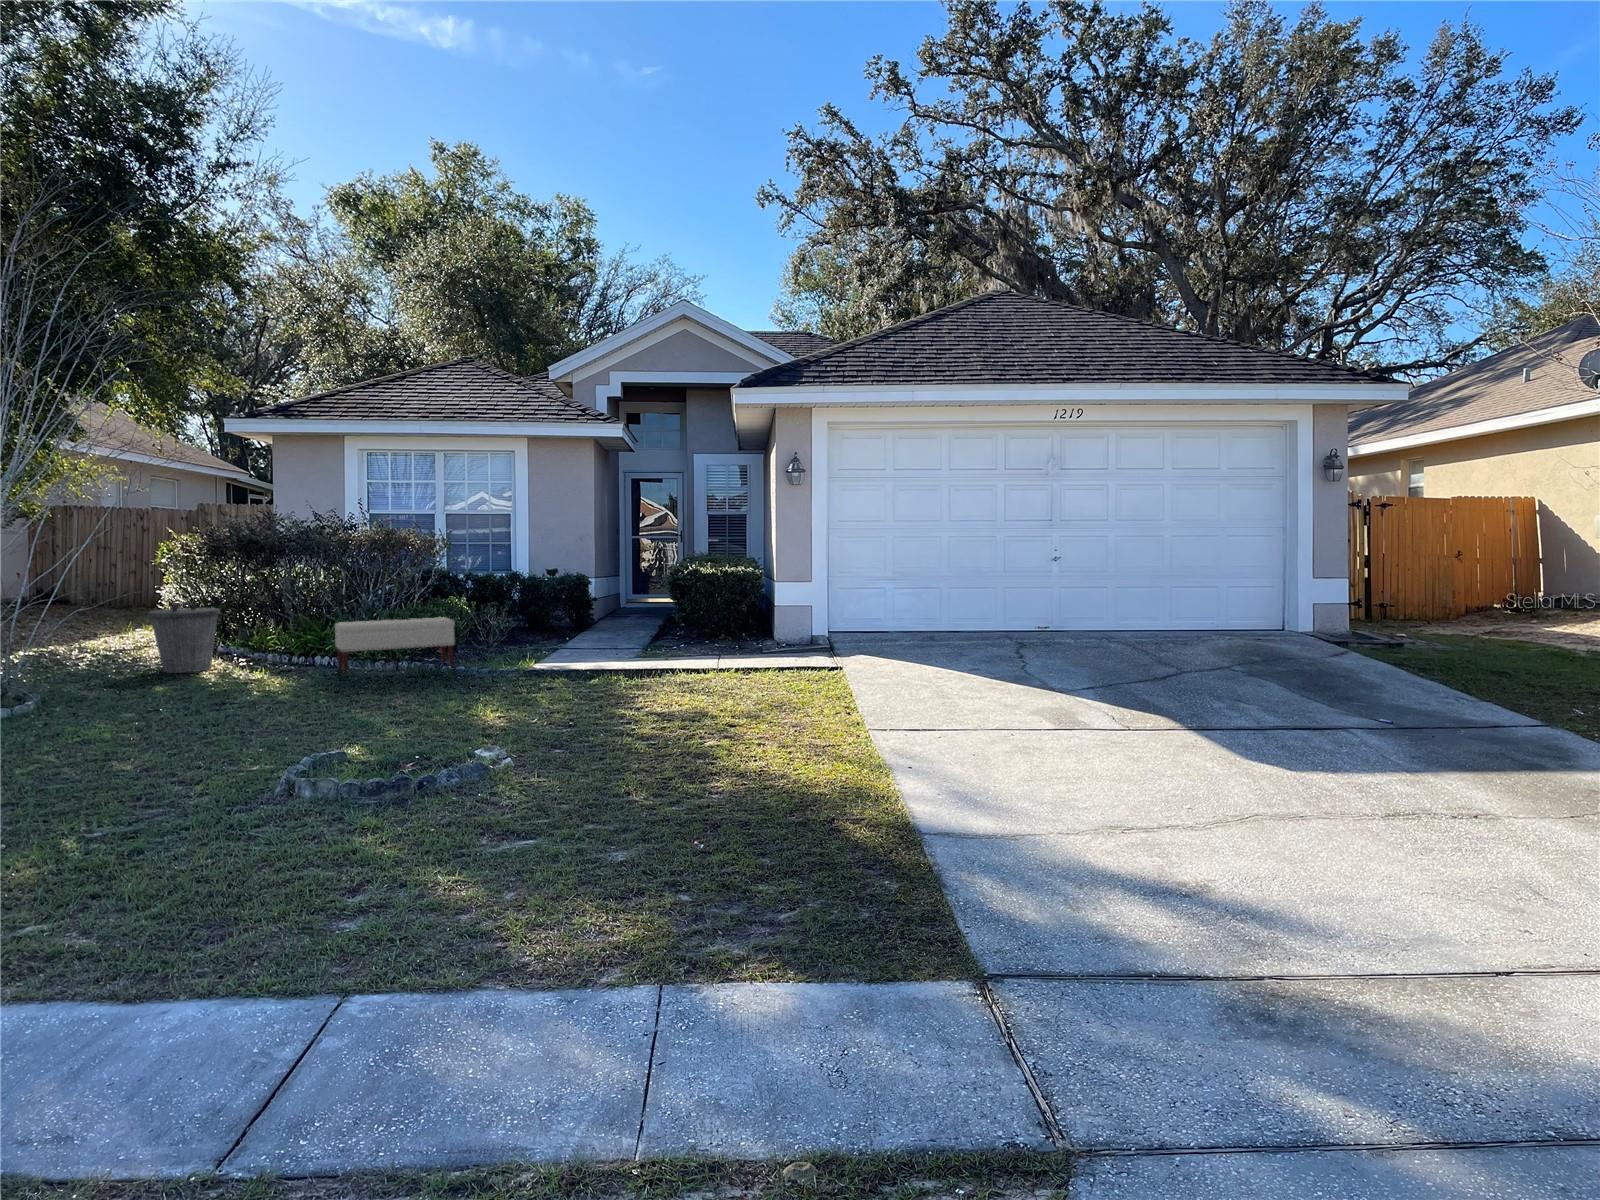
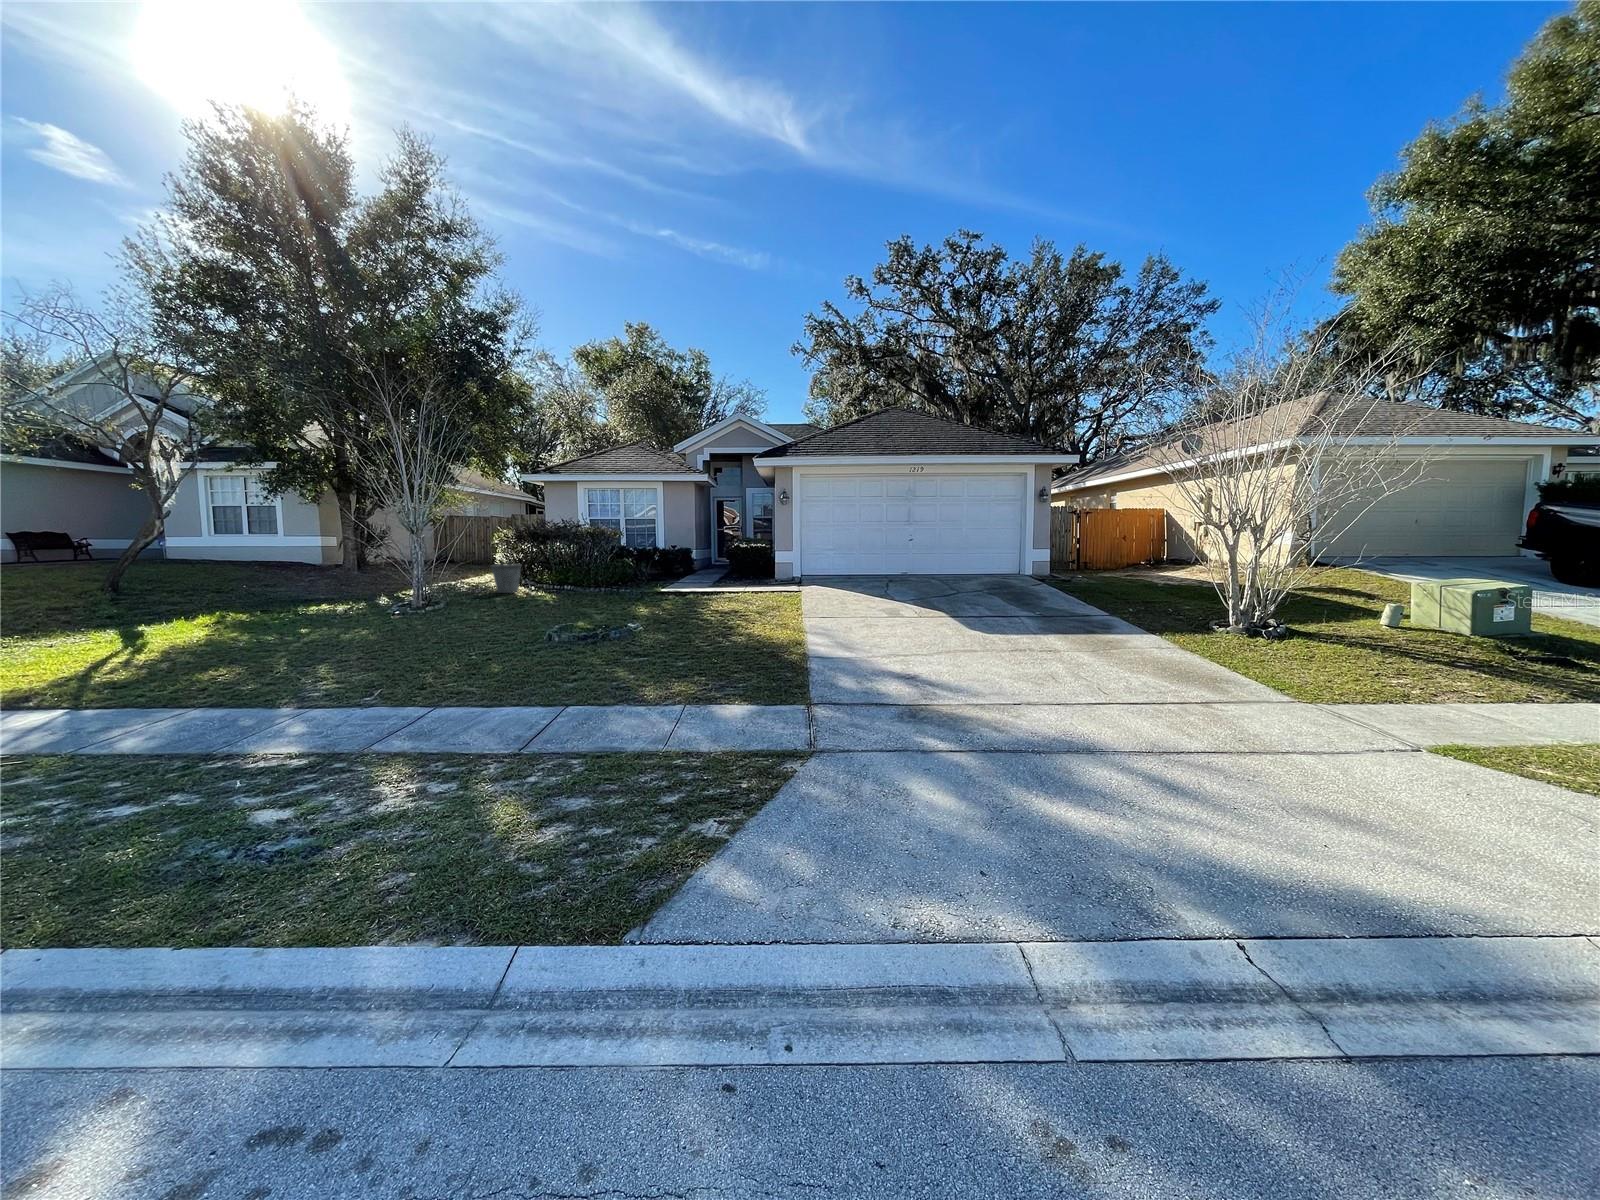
bench: present [335,617,455,675] -> none [572,568,627,594]

